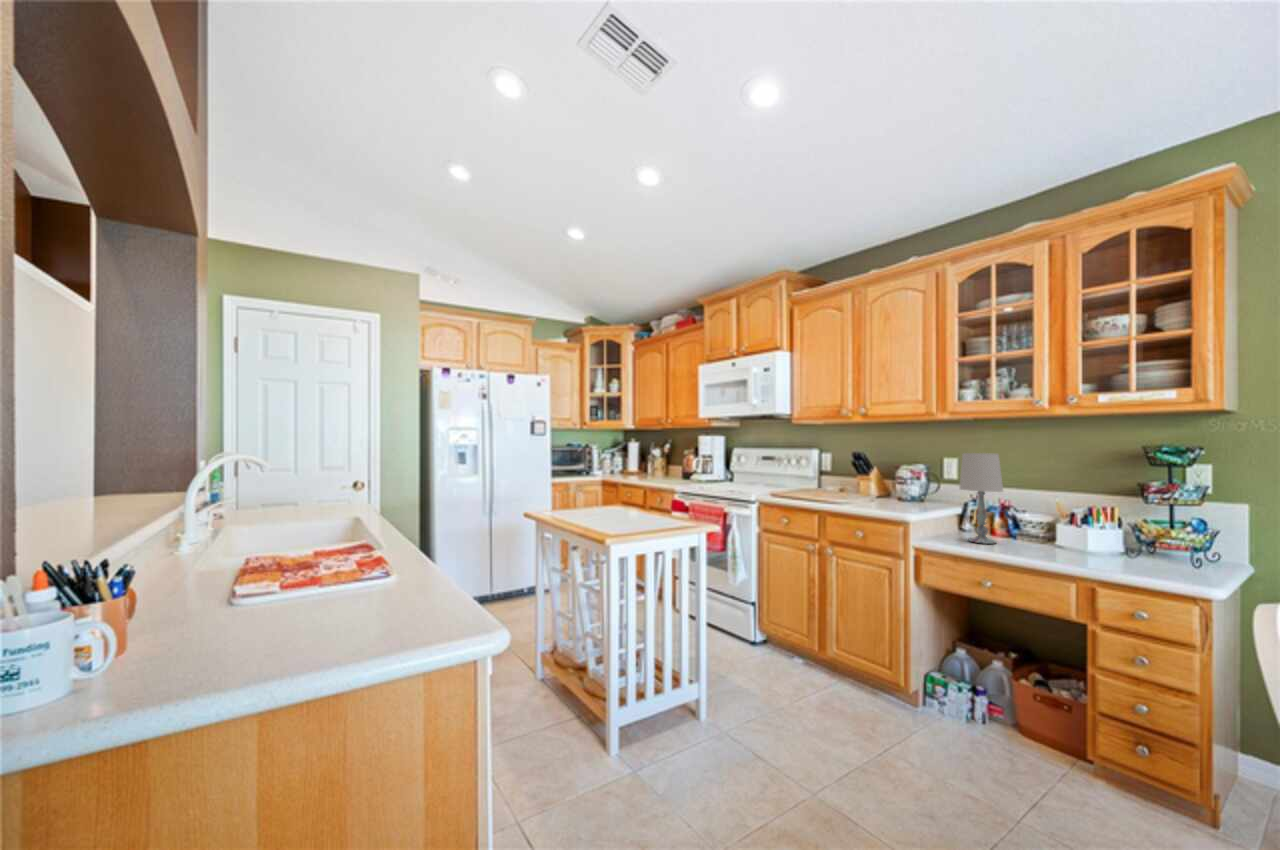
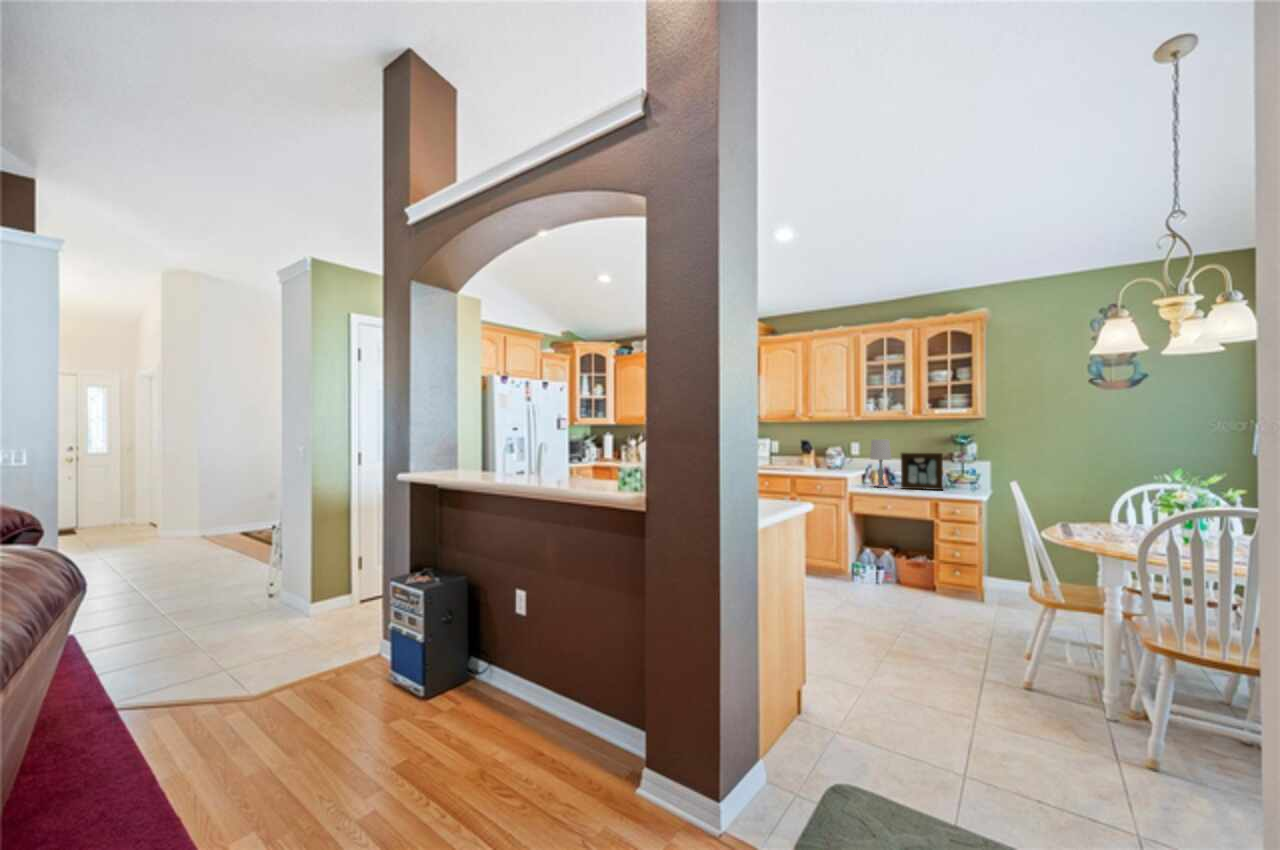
picture frame: none [1017,479,1117,562] -> present [901,453,944,490]

